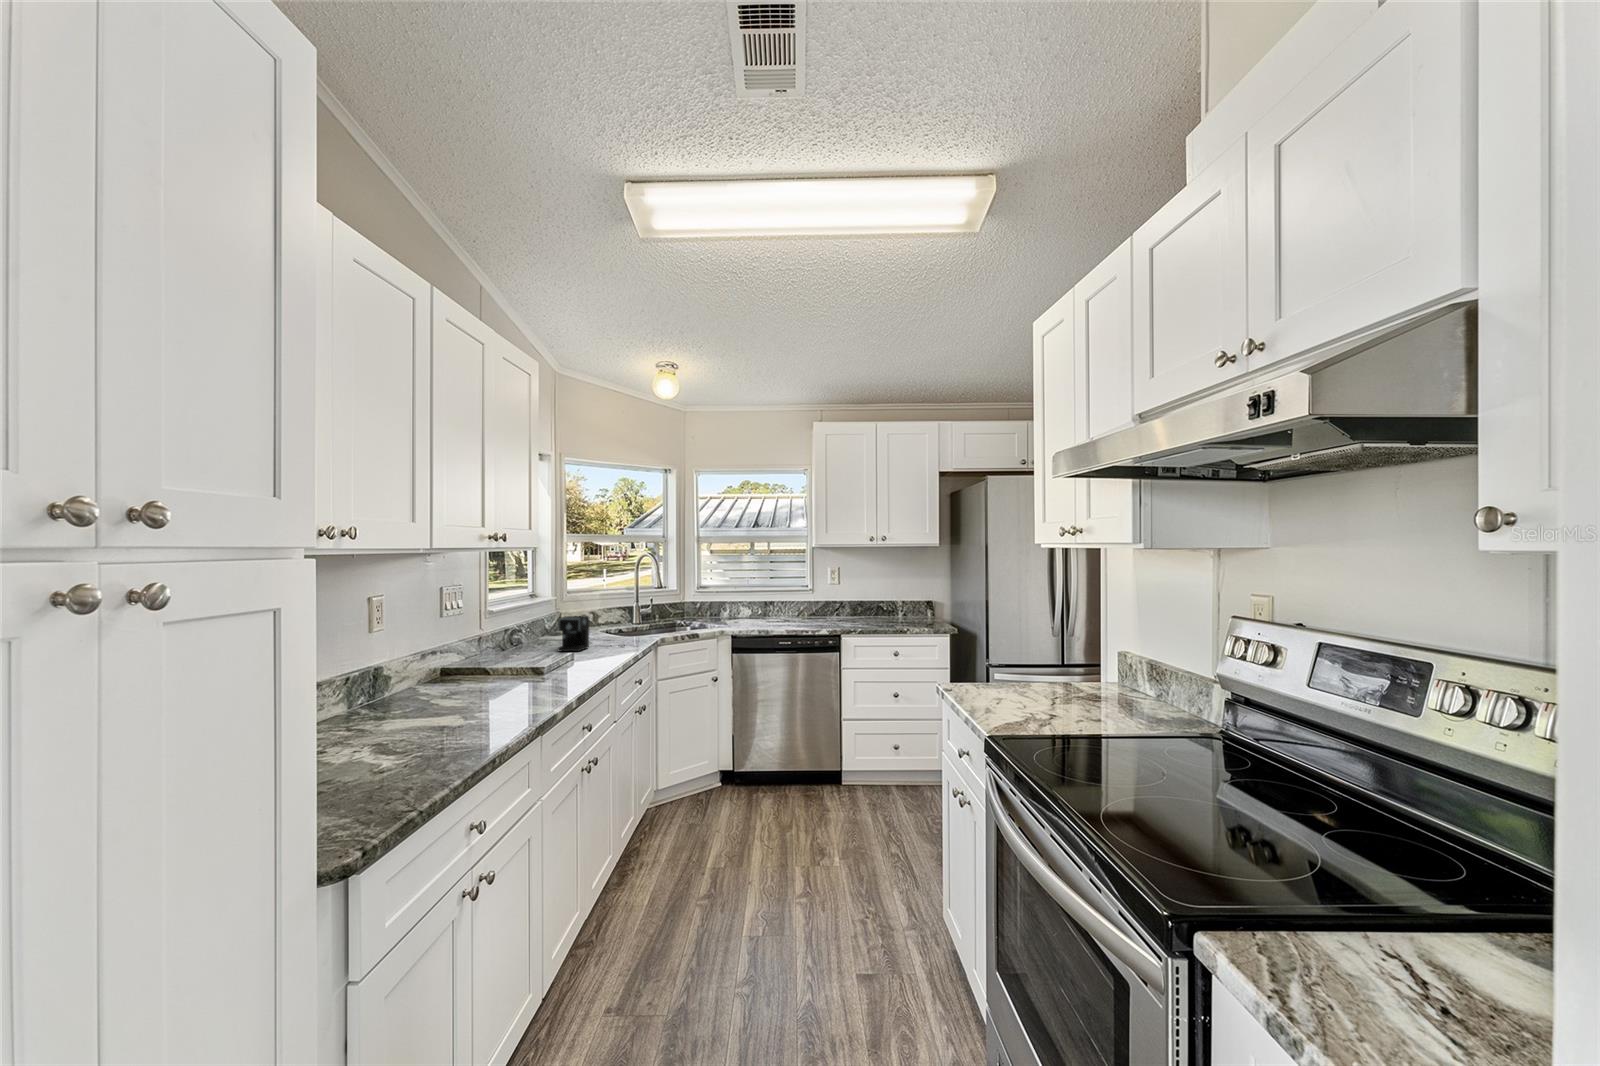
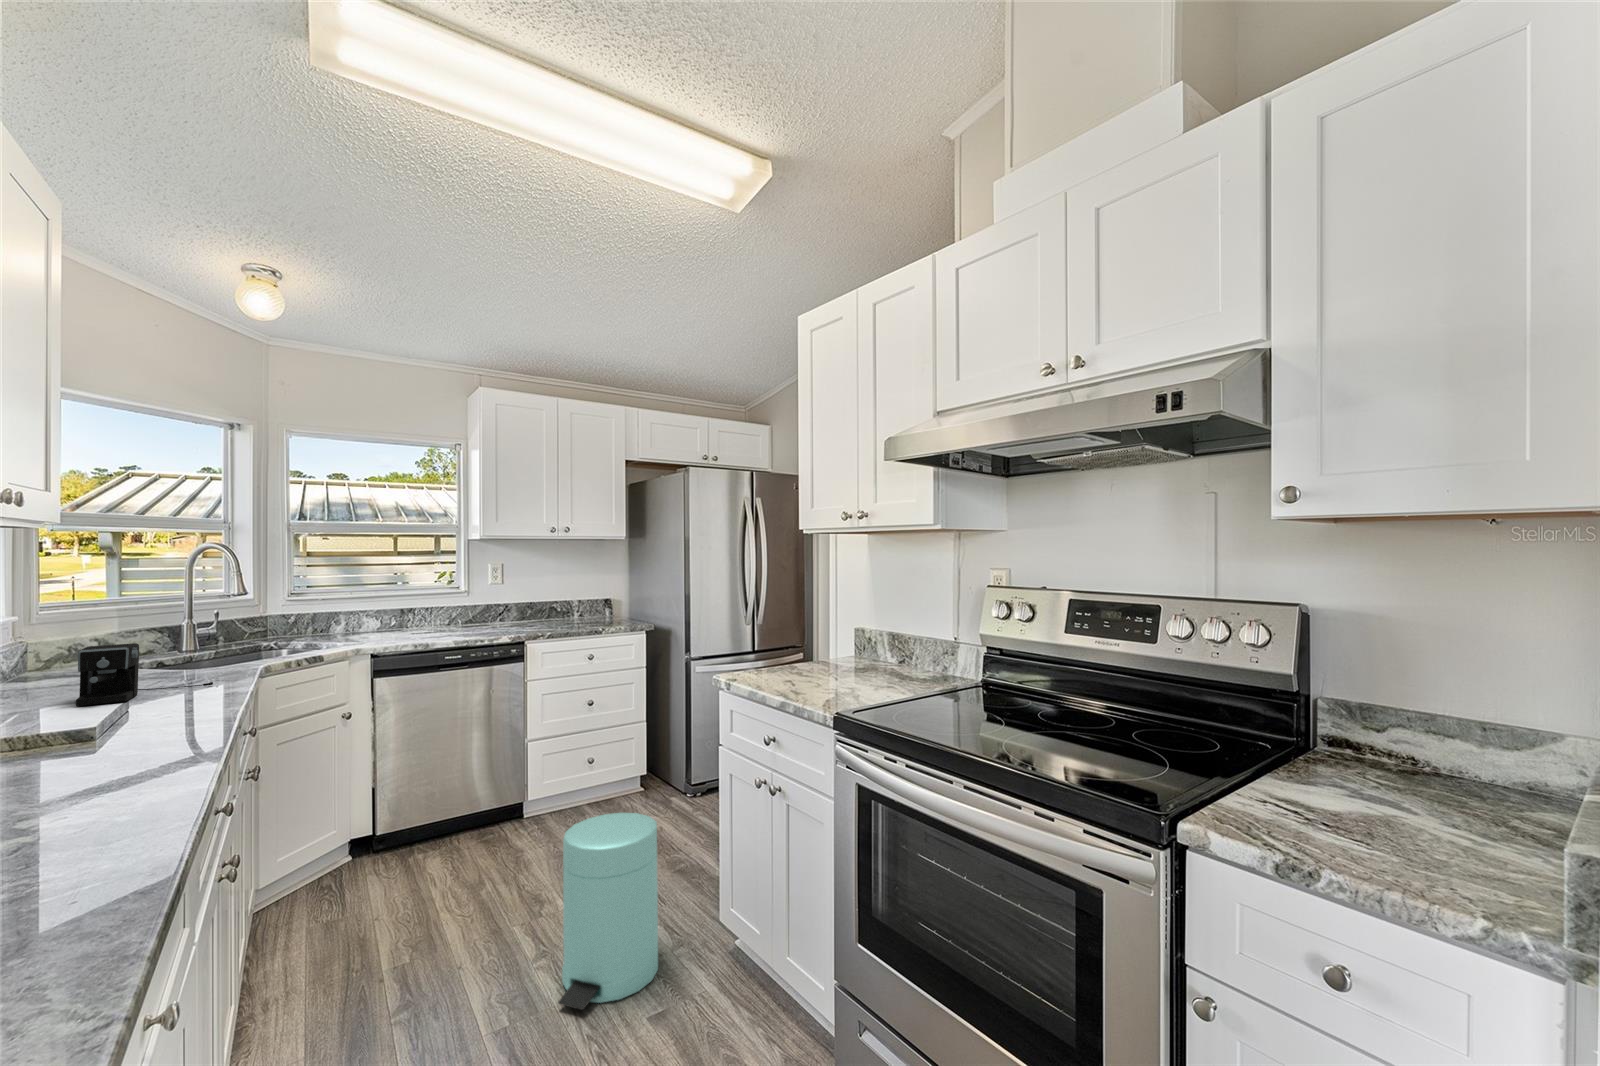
trash can: none [797,791,889,952] -> present [558,812,658,1010]

